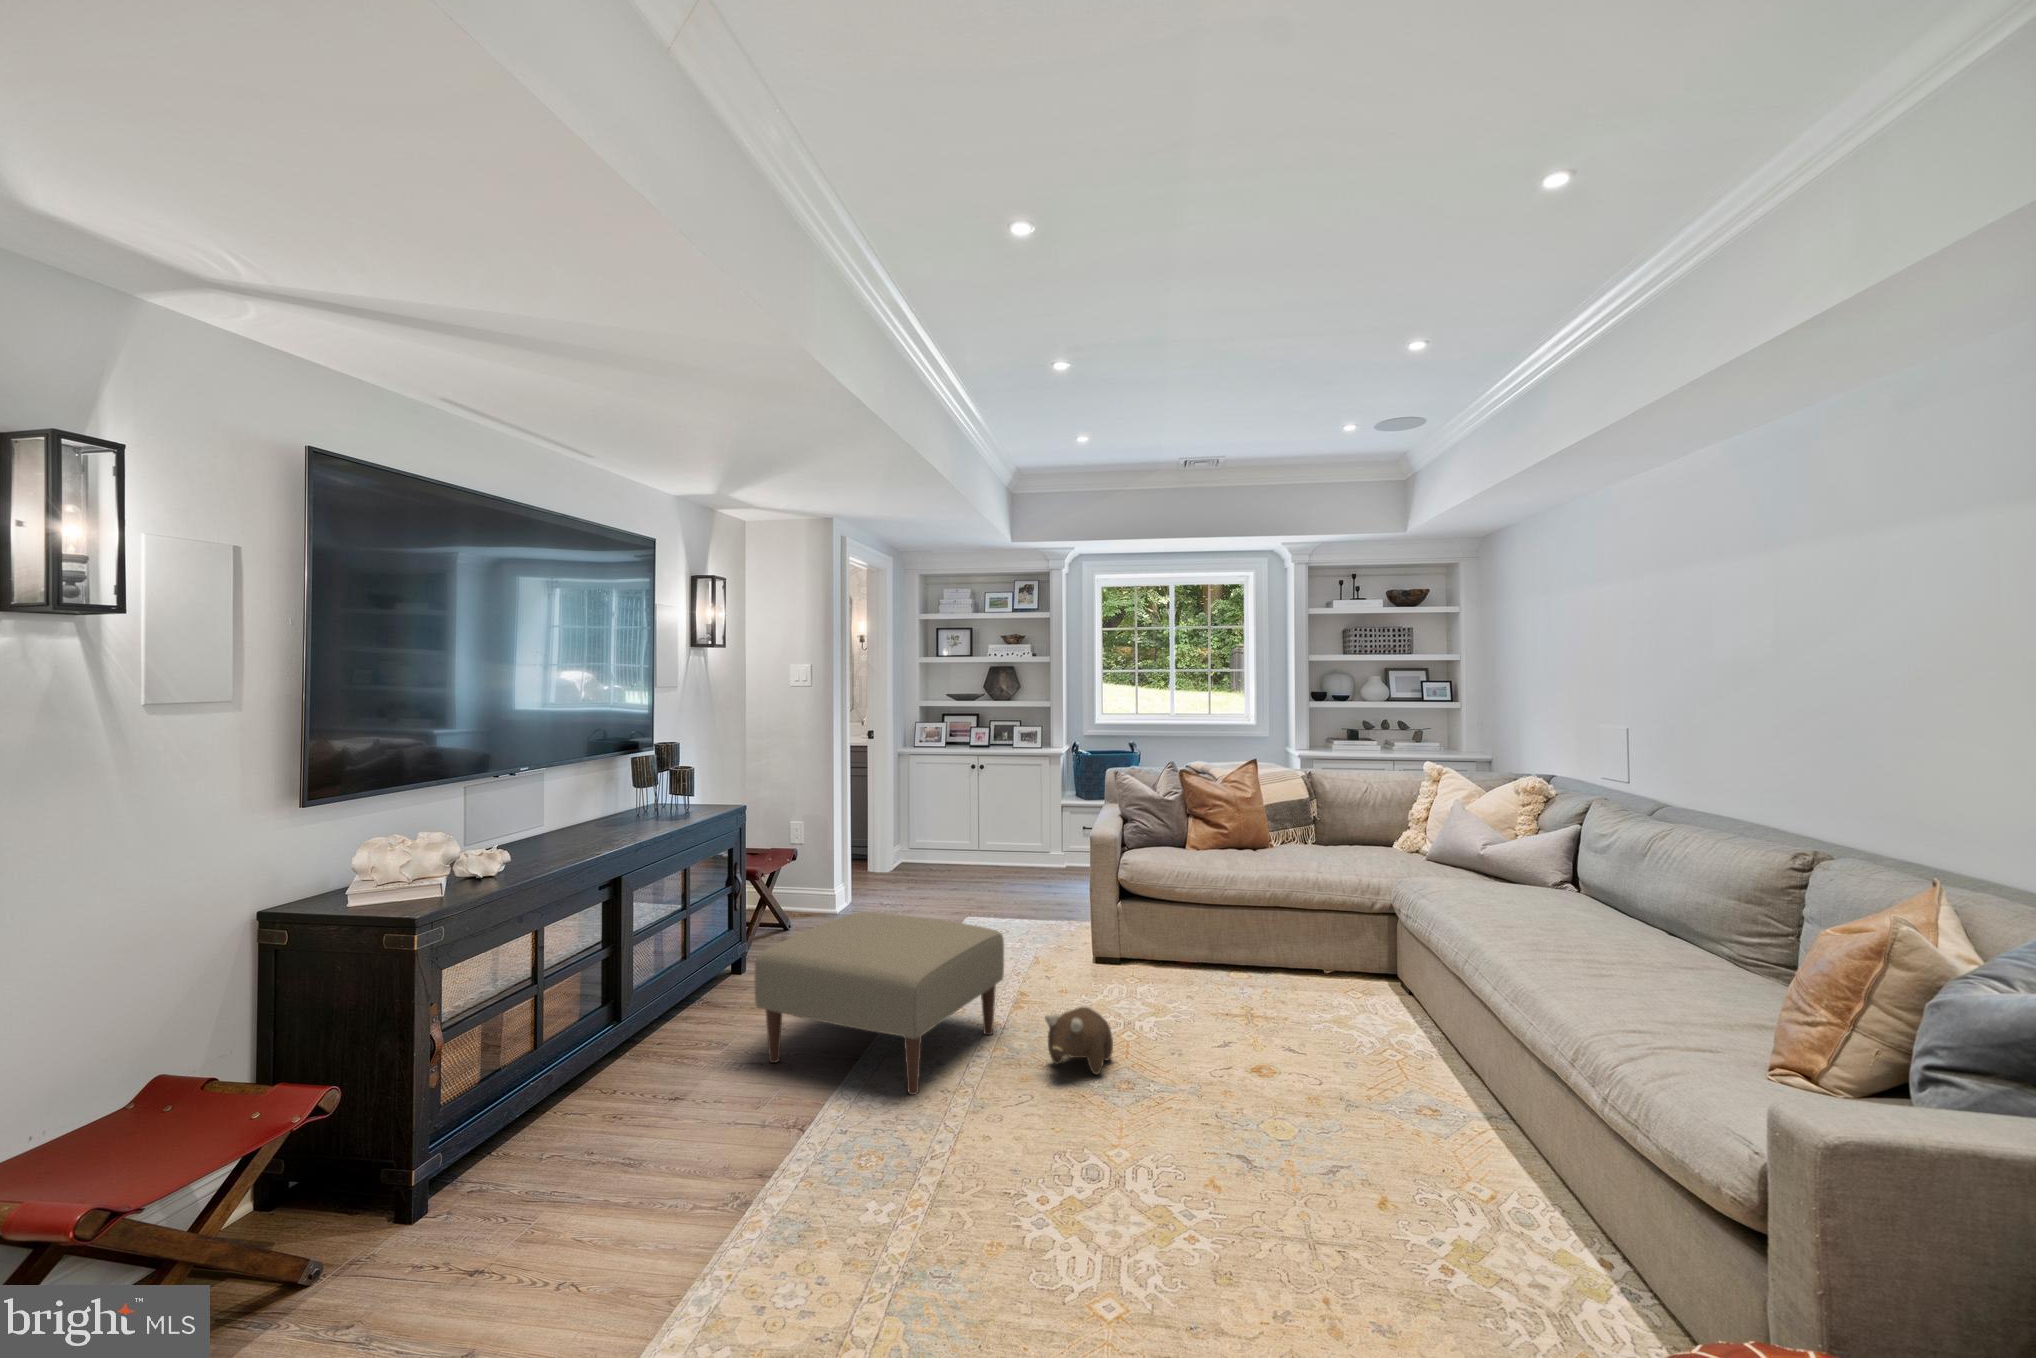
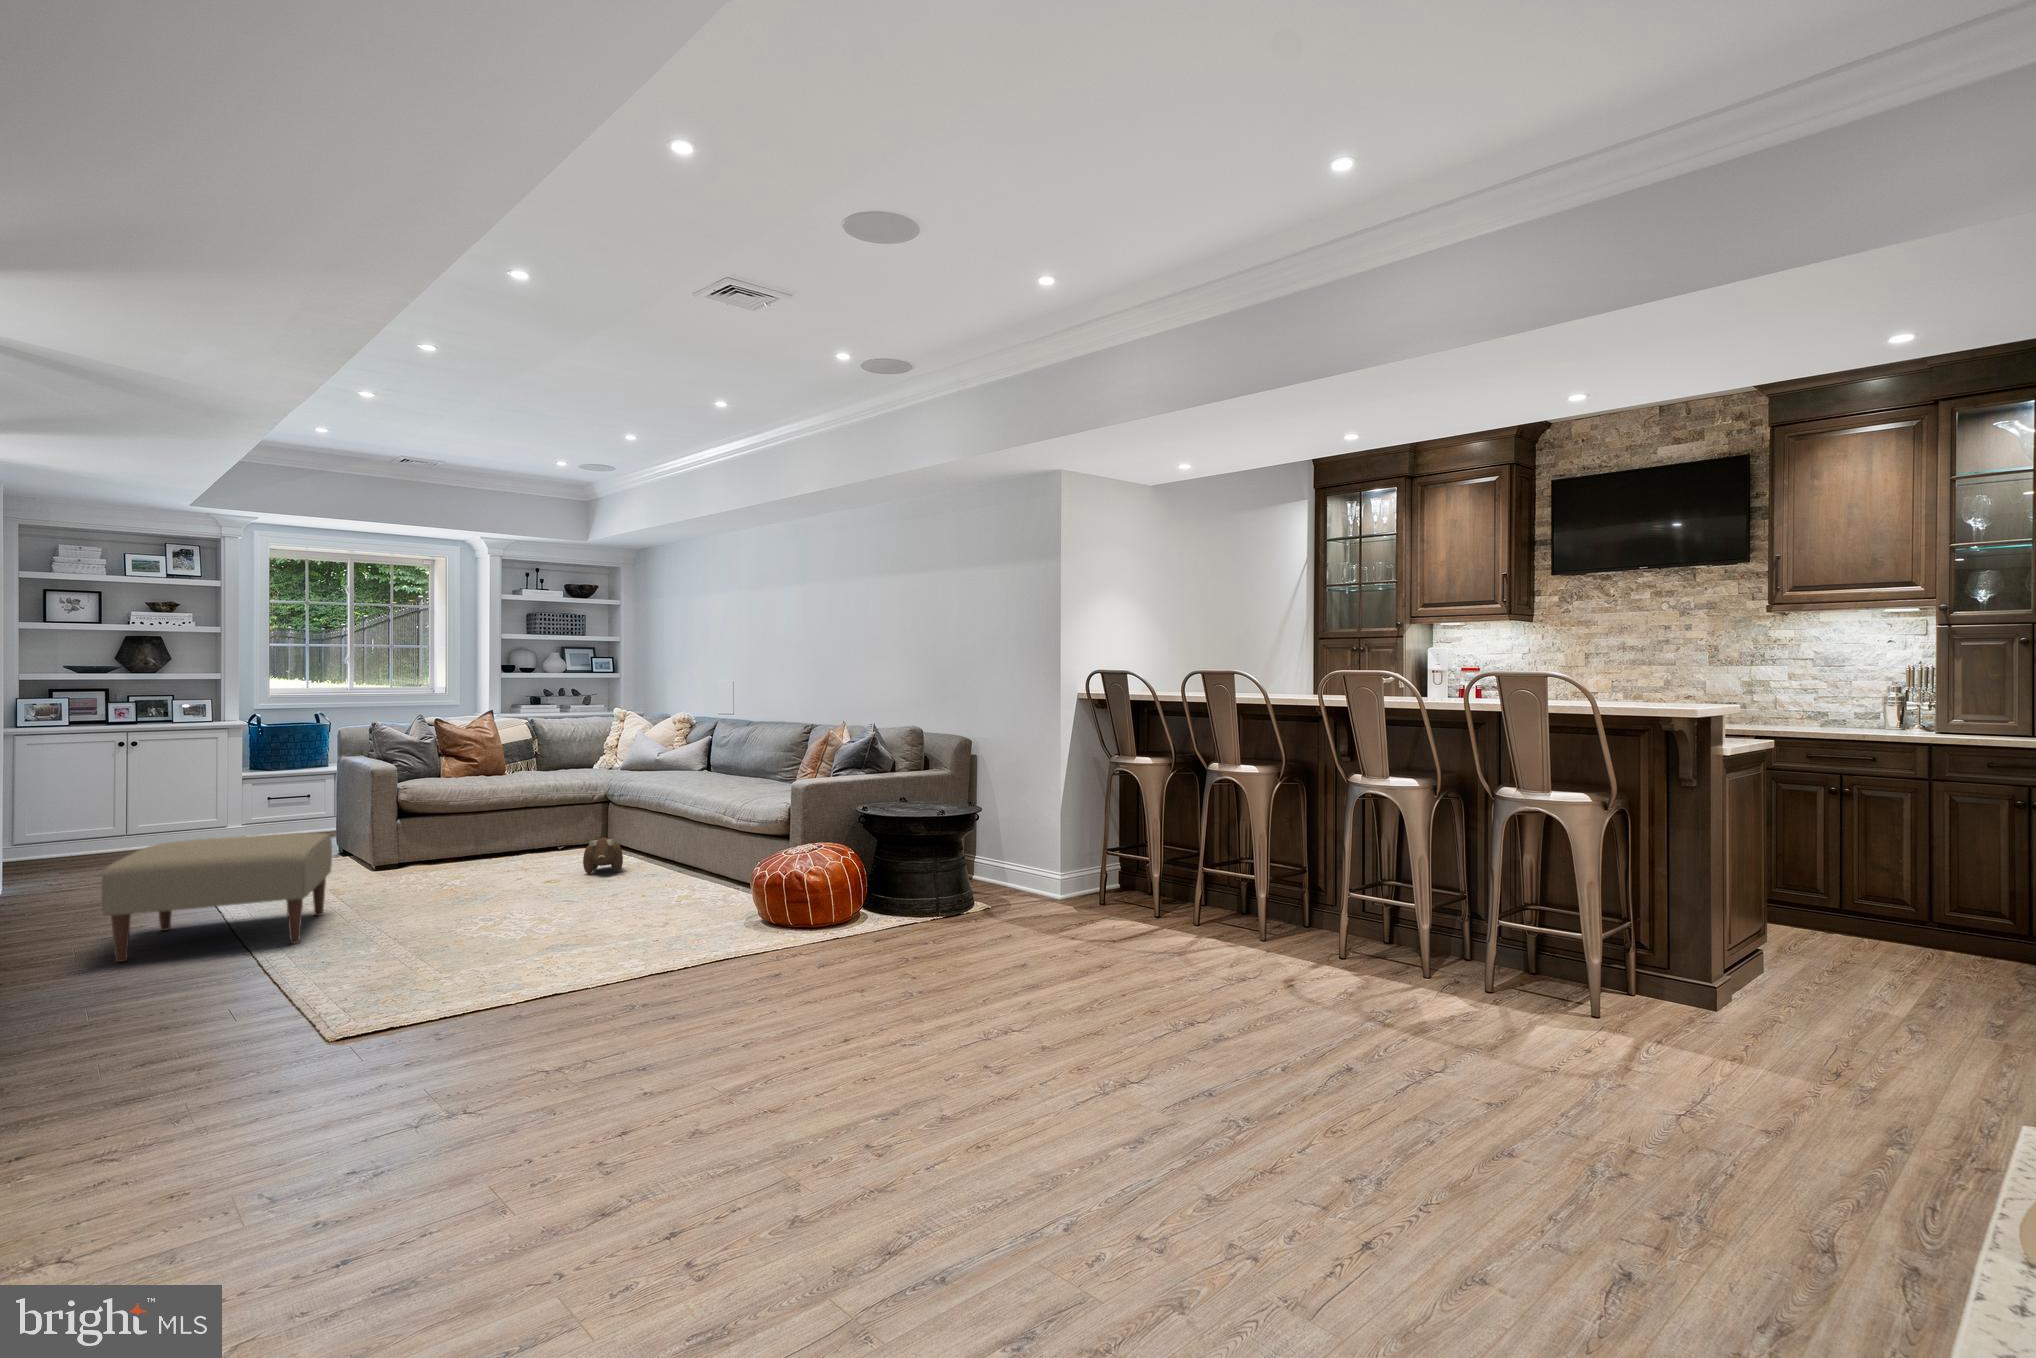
plush toy: present [1045,1007,1113,1074] -> present [583,838,623,874]

